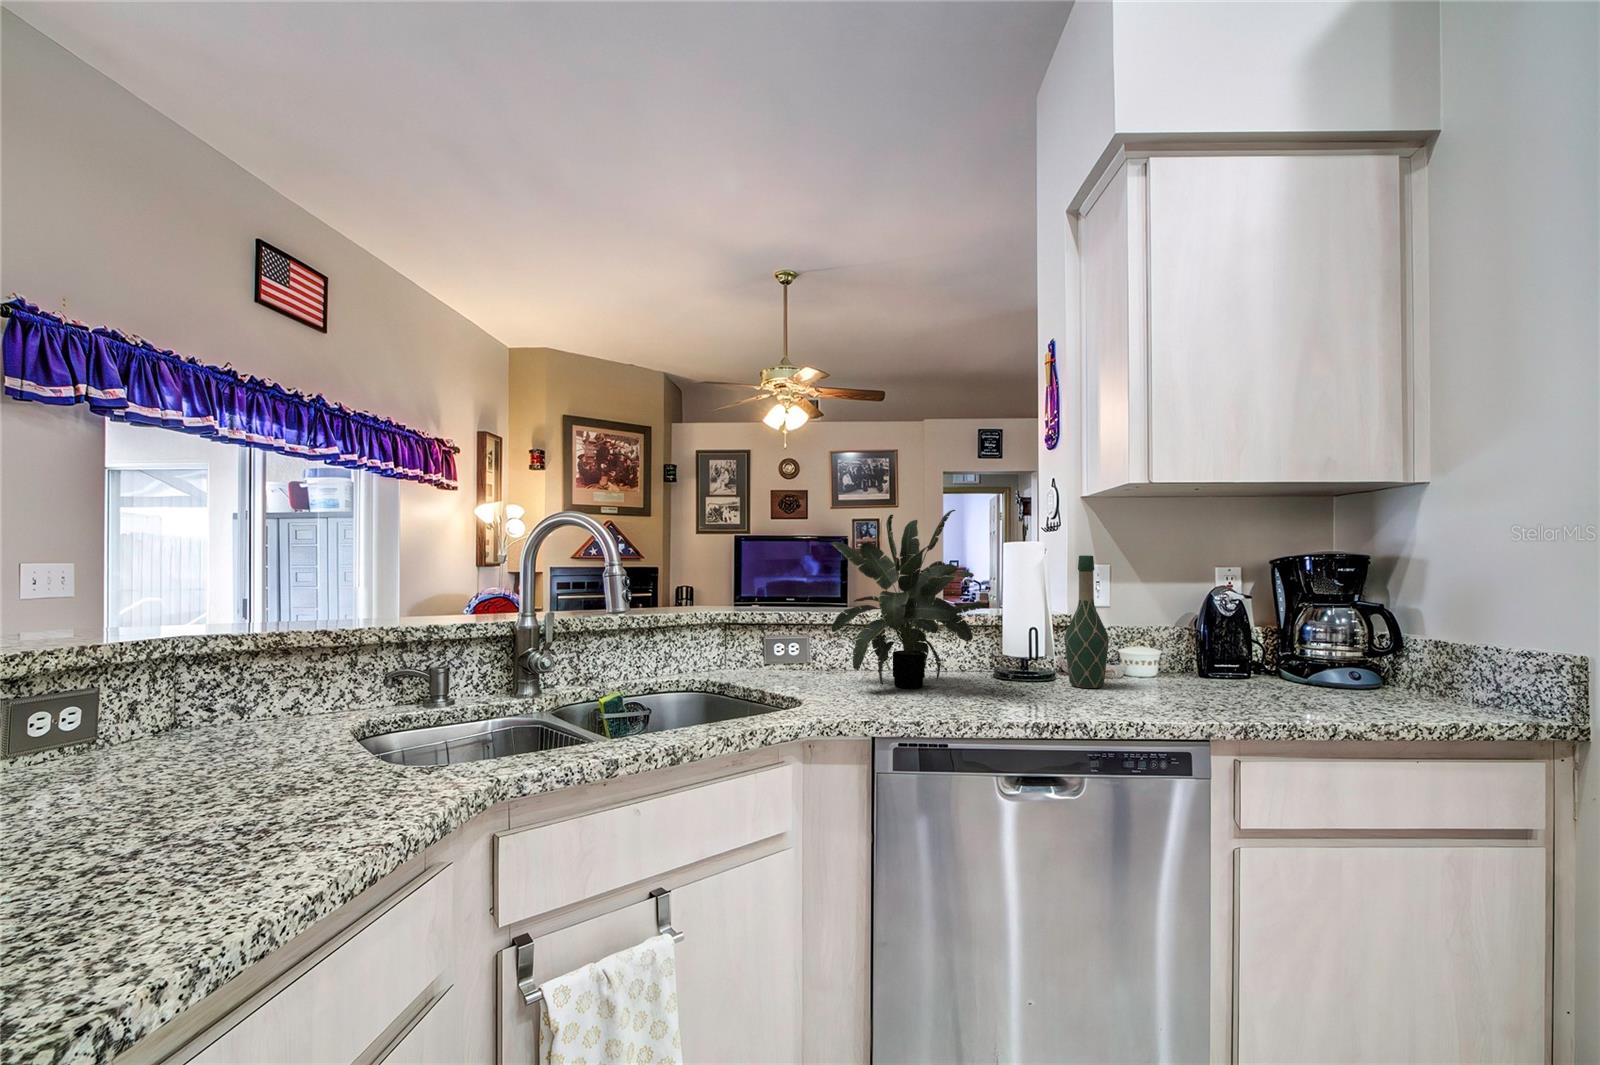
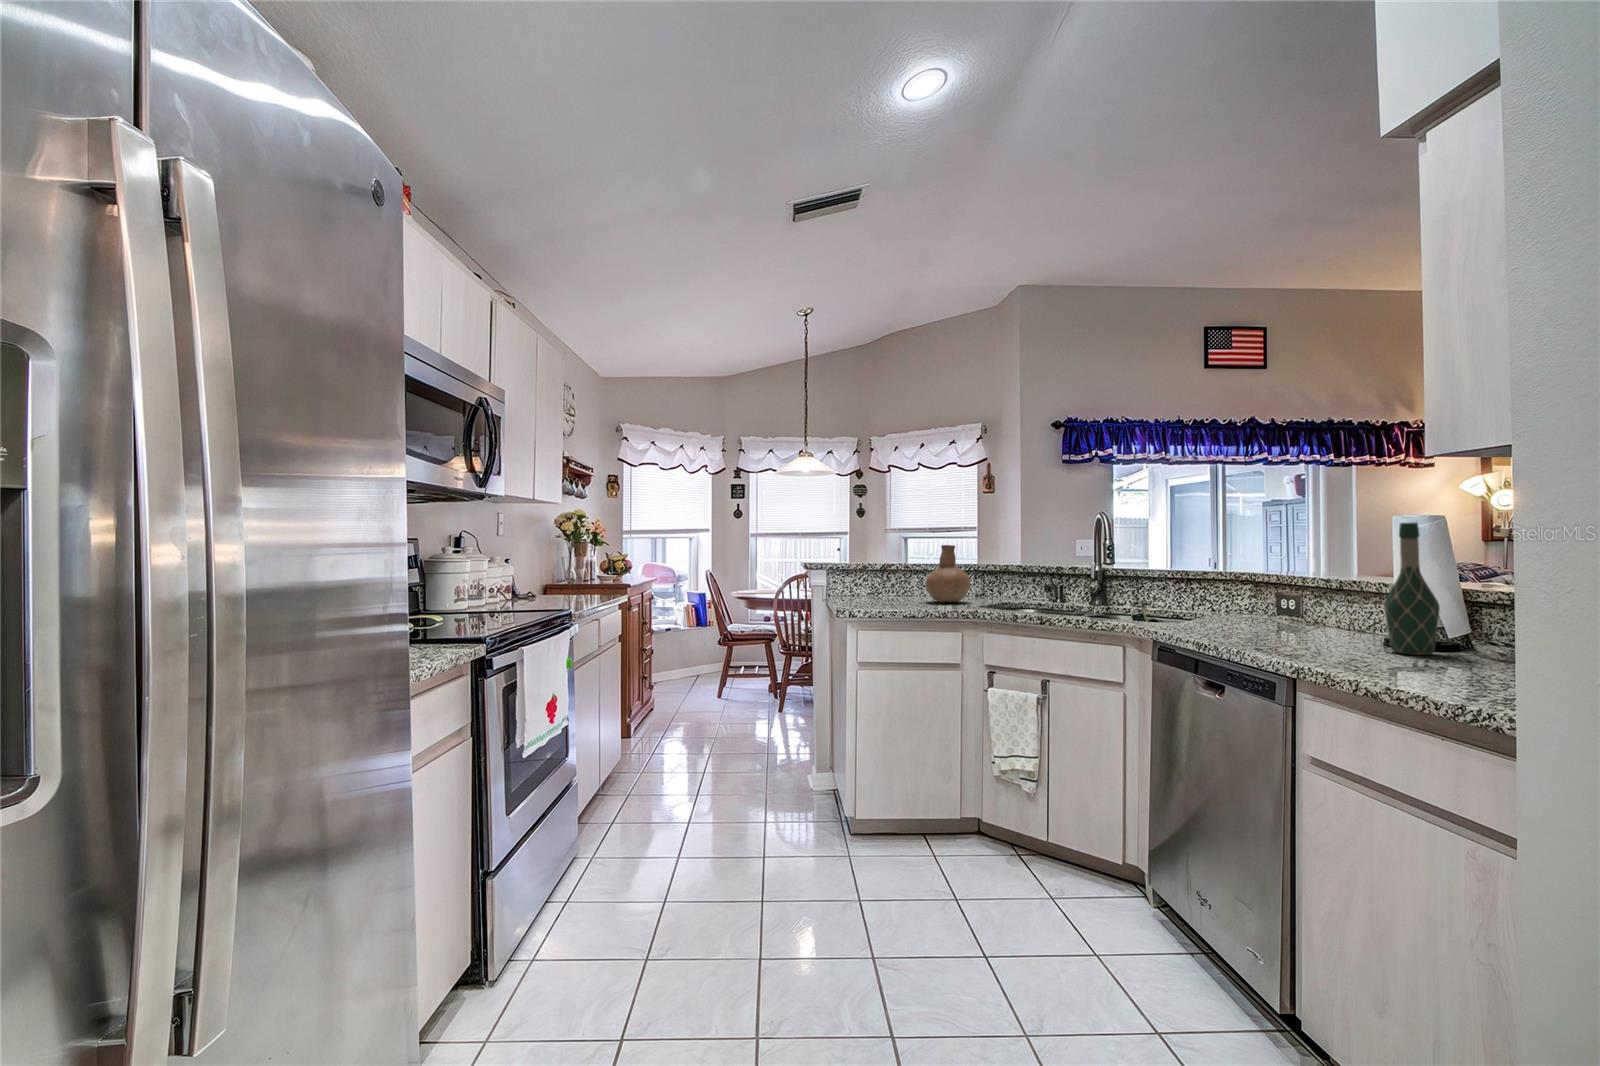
potted plant: present [830,510,989,689] -> none [1216,490,1348,631]
vase: none [115,592,291,781] -> present [926,545,970,602]

